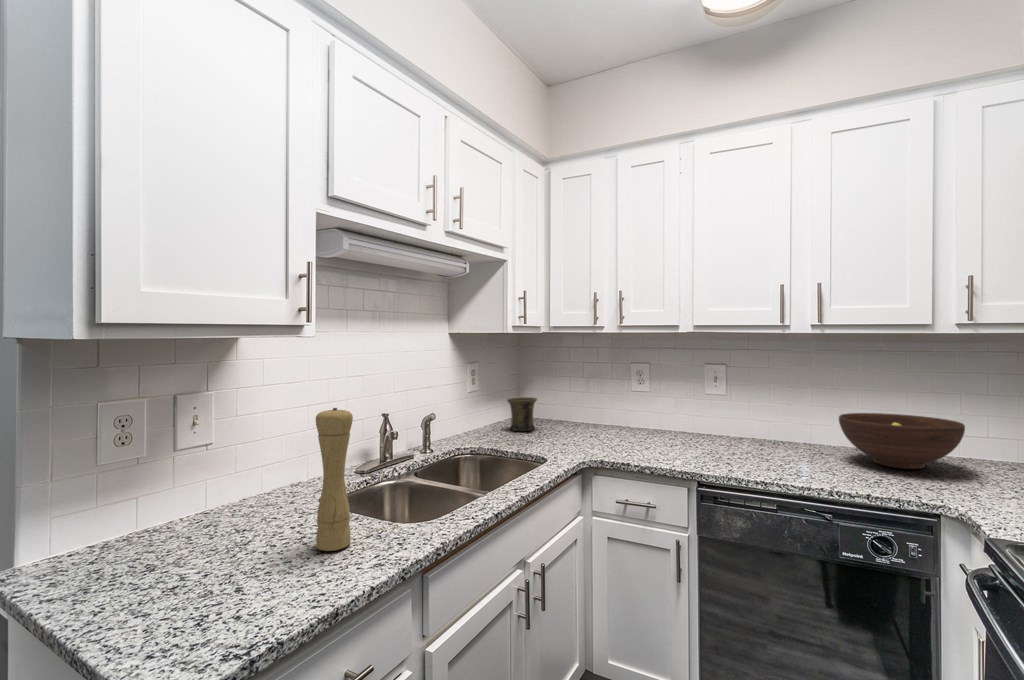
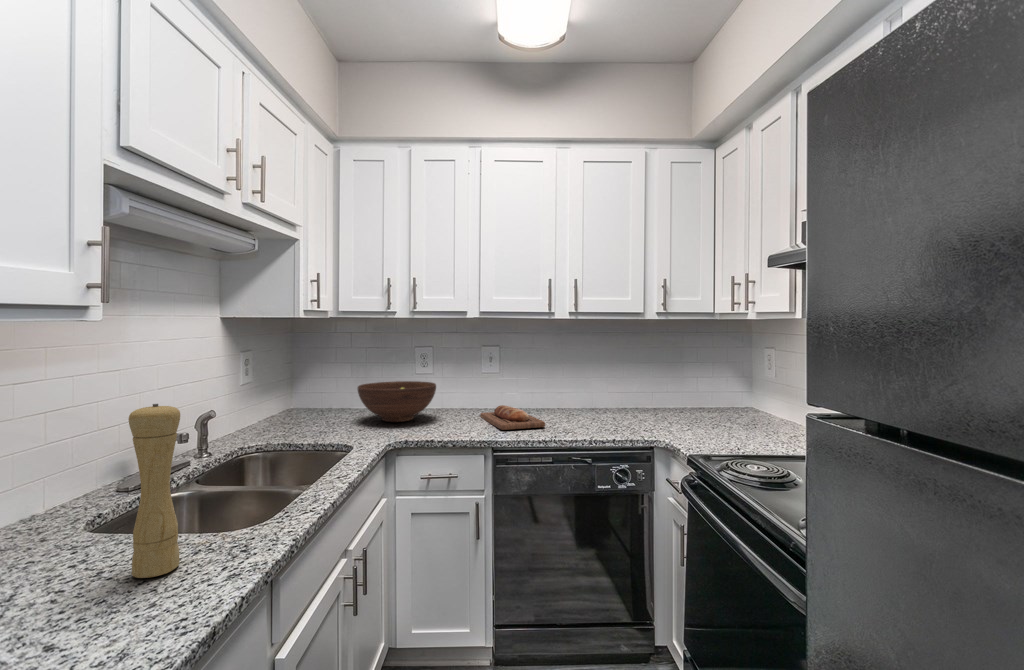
mug: present [507,397,537,431] -> none [287,386,323,423]
fruit bowl: present [839,413,965,469] -> present [358,381,436,422]
bread loaf: none [698,432,772,464] -> present [480,405,545,430]

